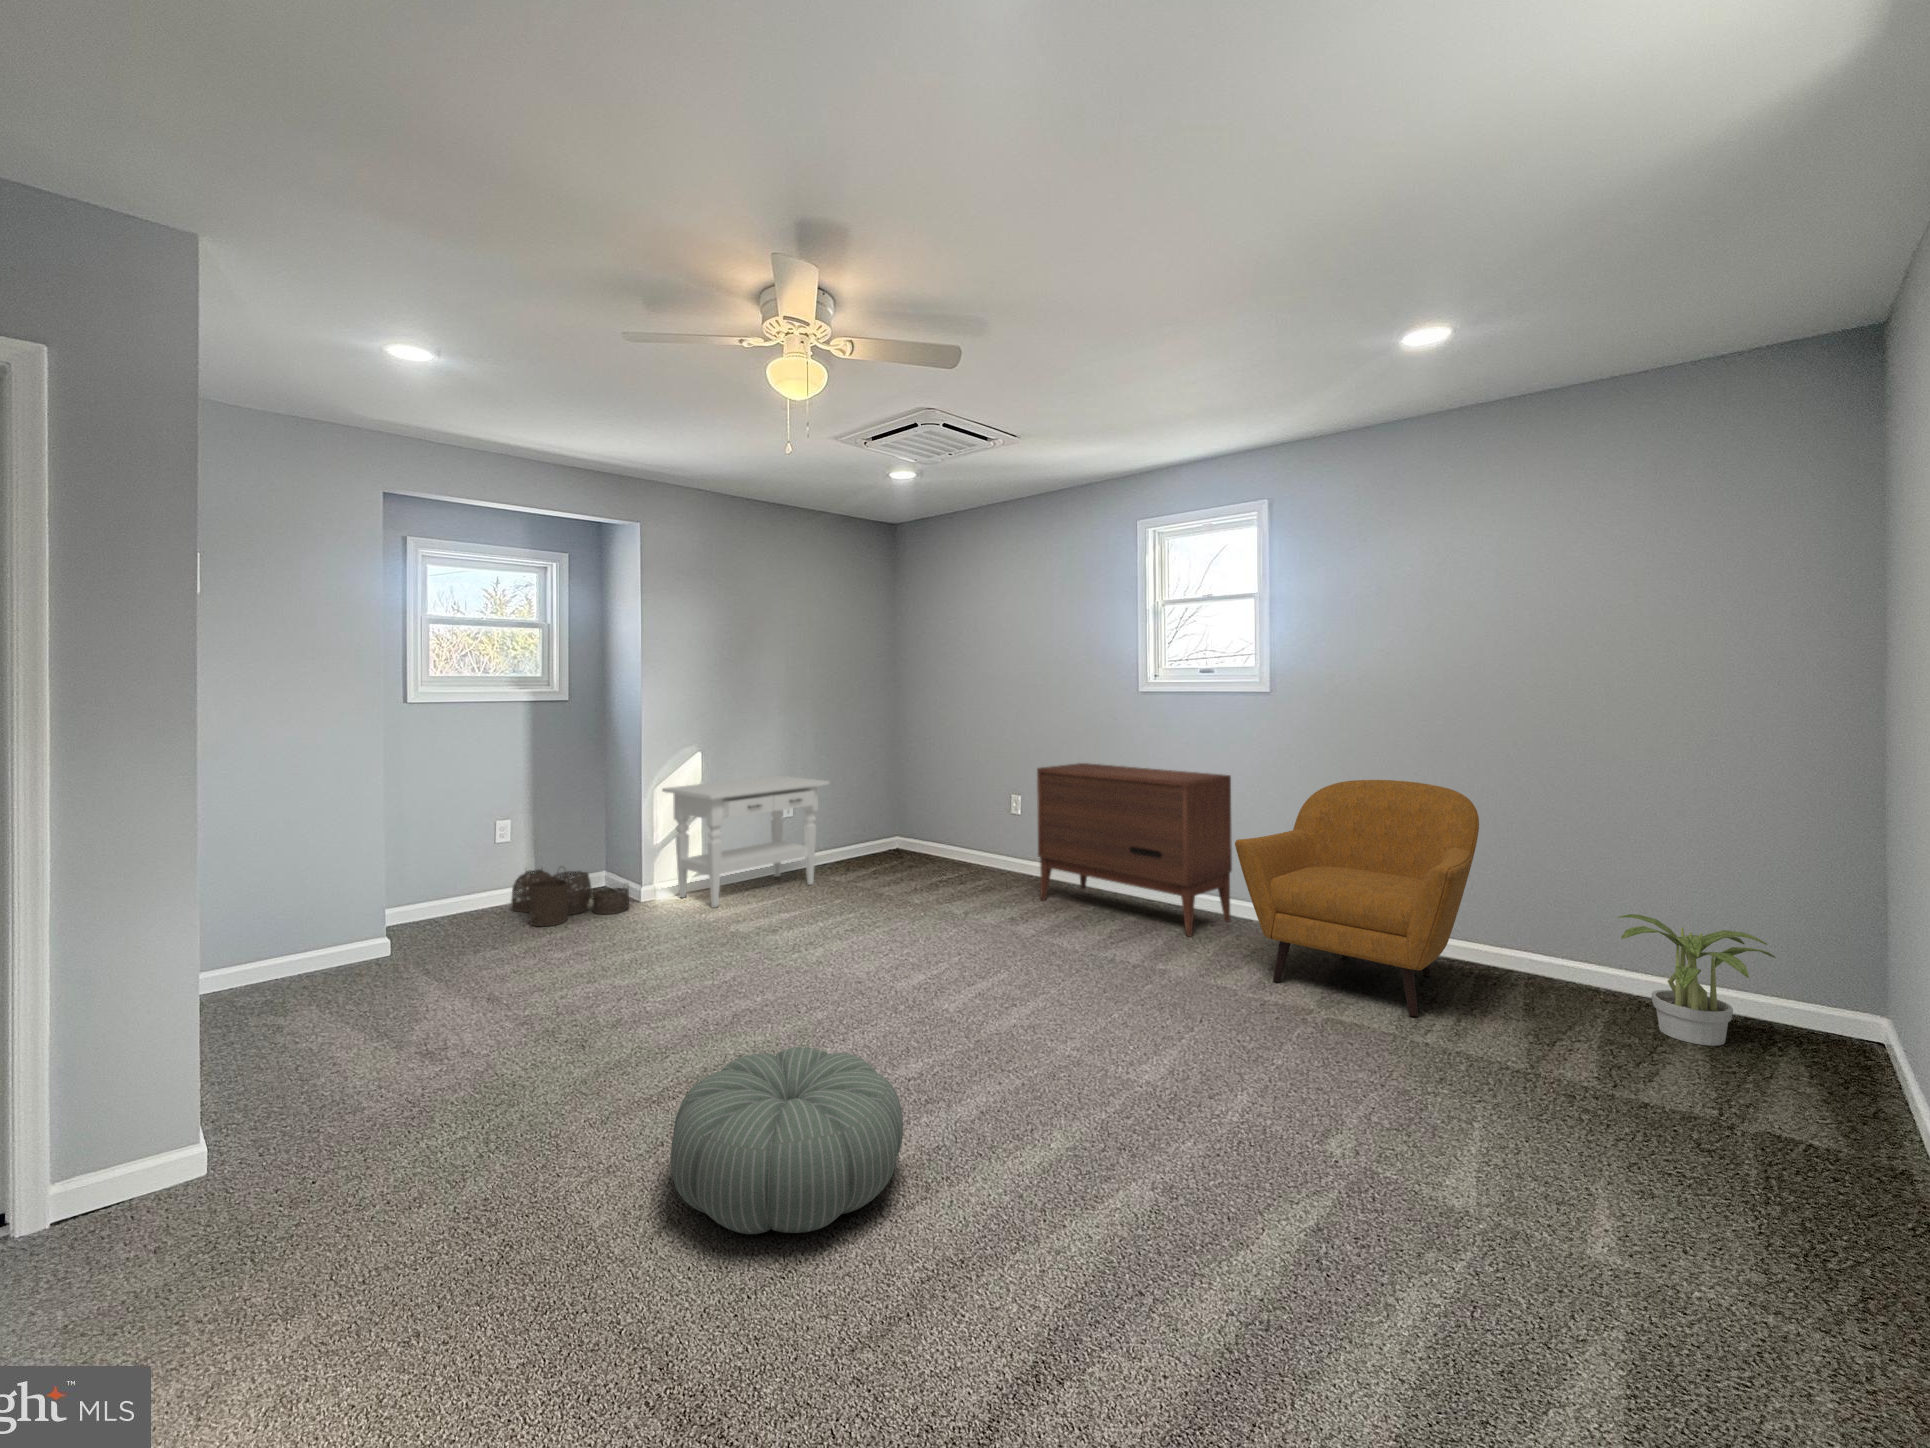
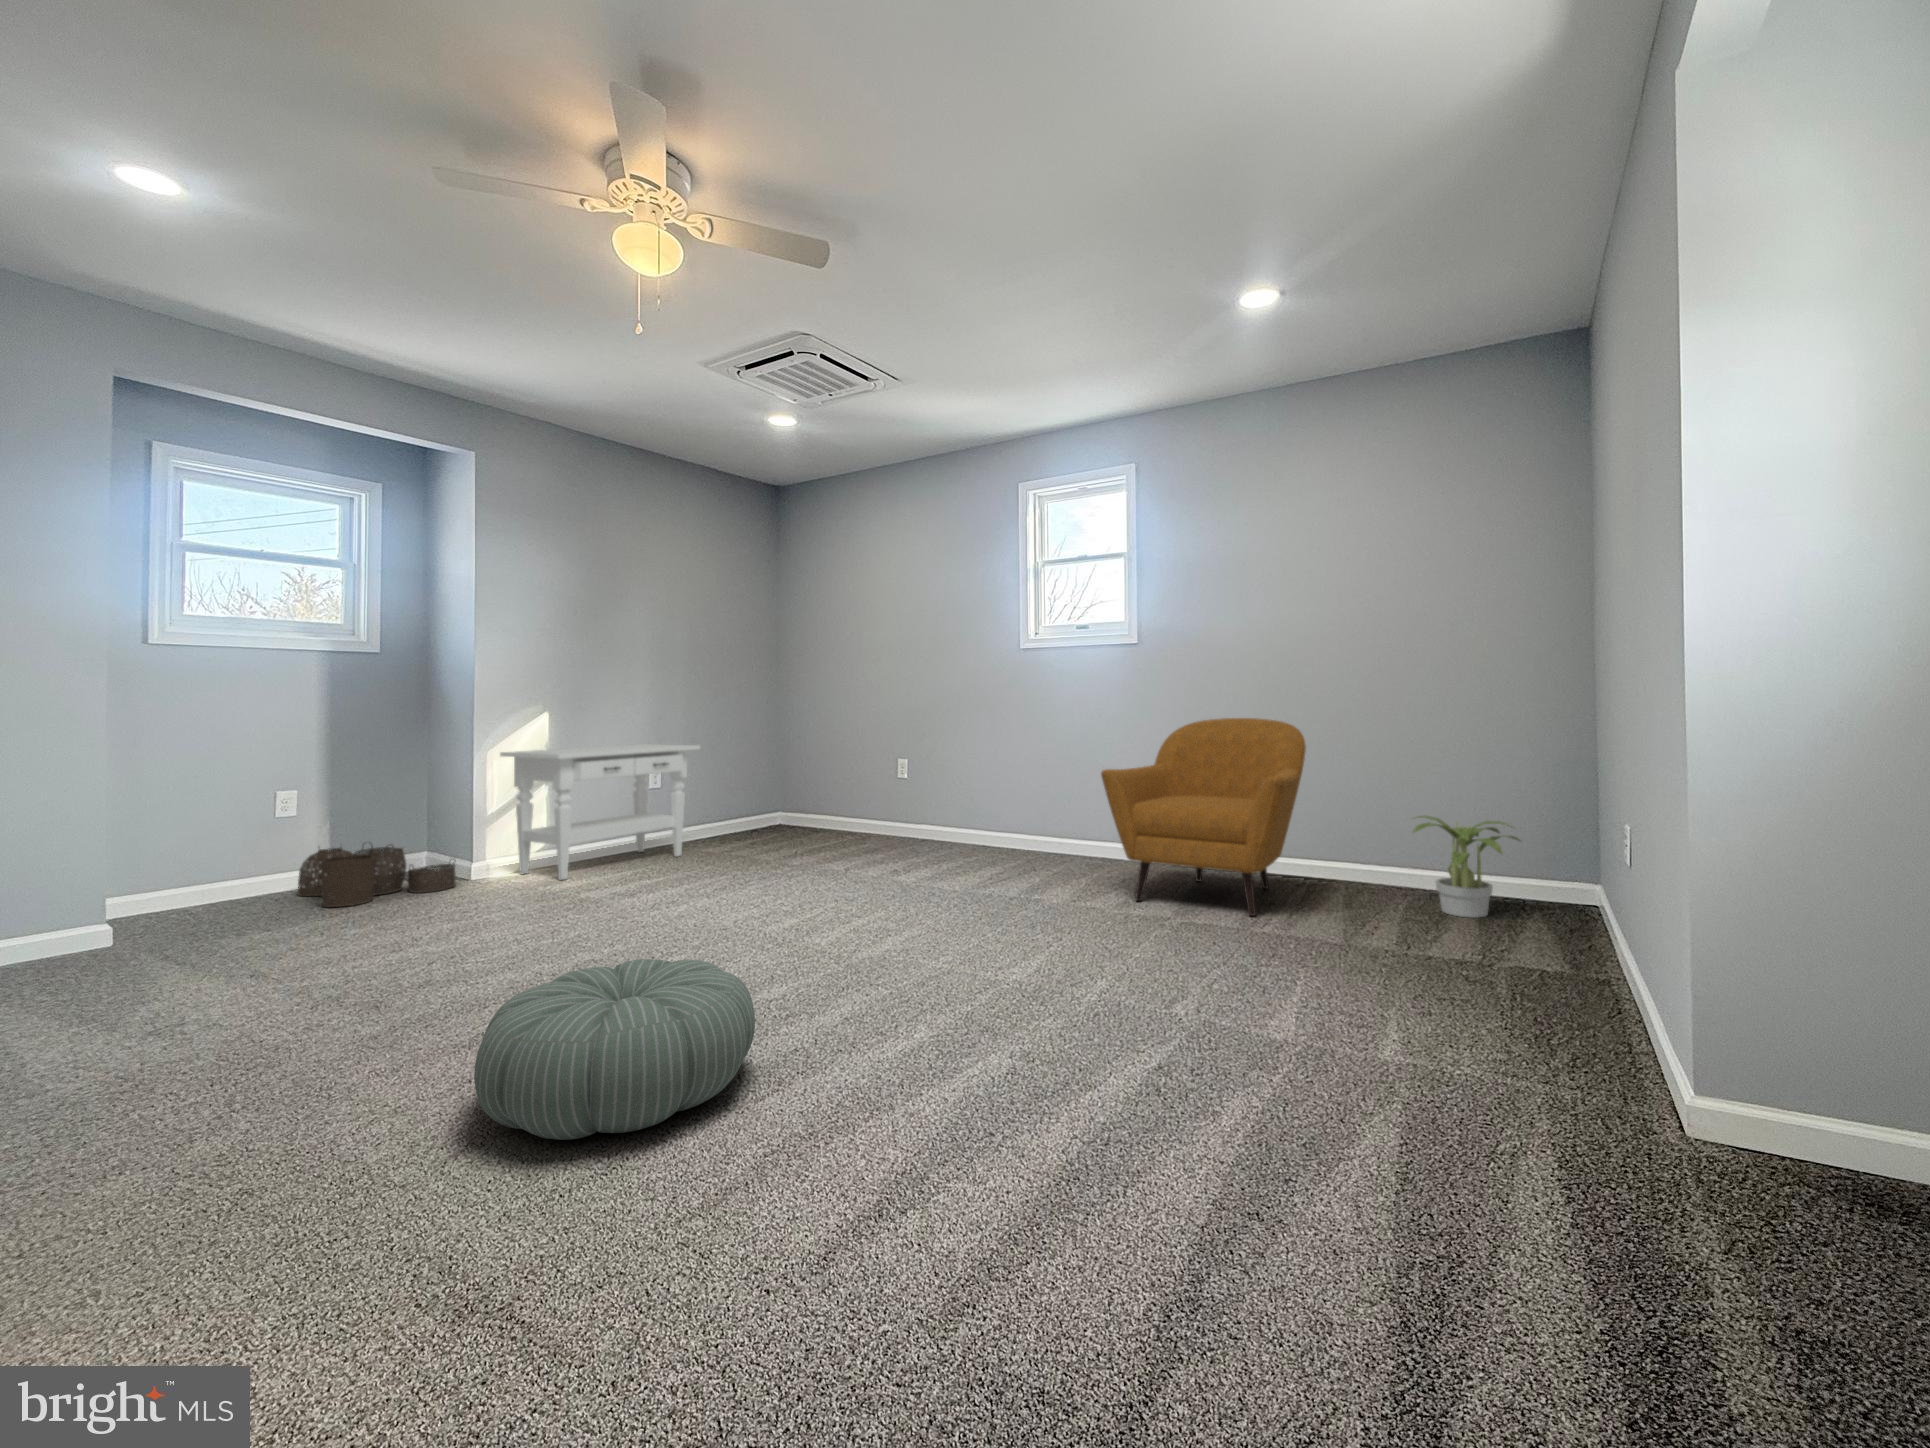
dresser: present [1037,763,1232,936] -> none [919,722,1102,875]

